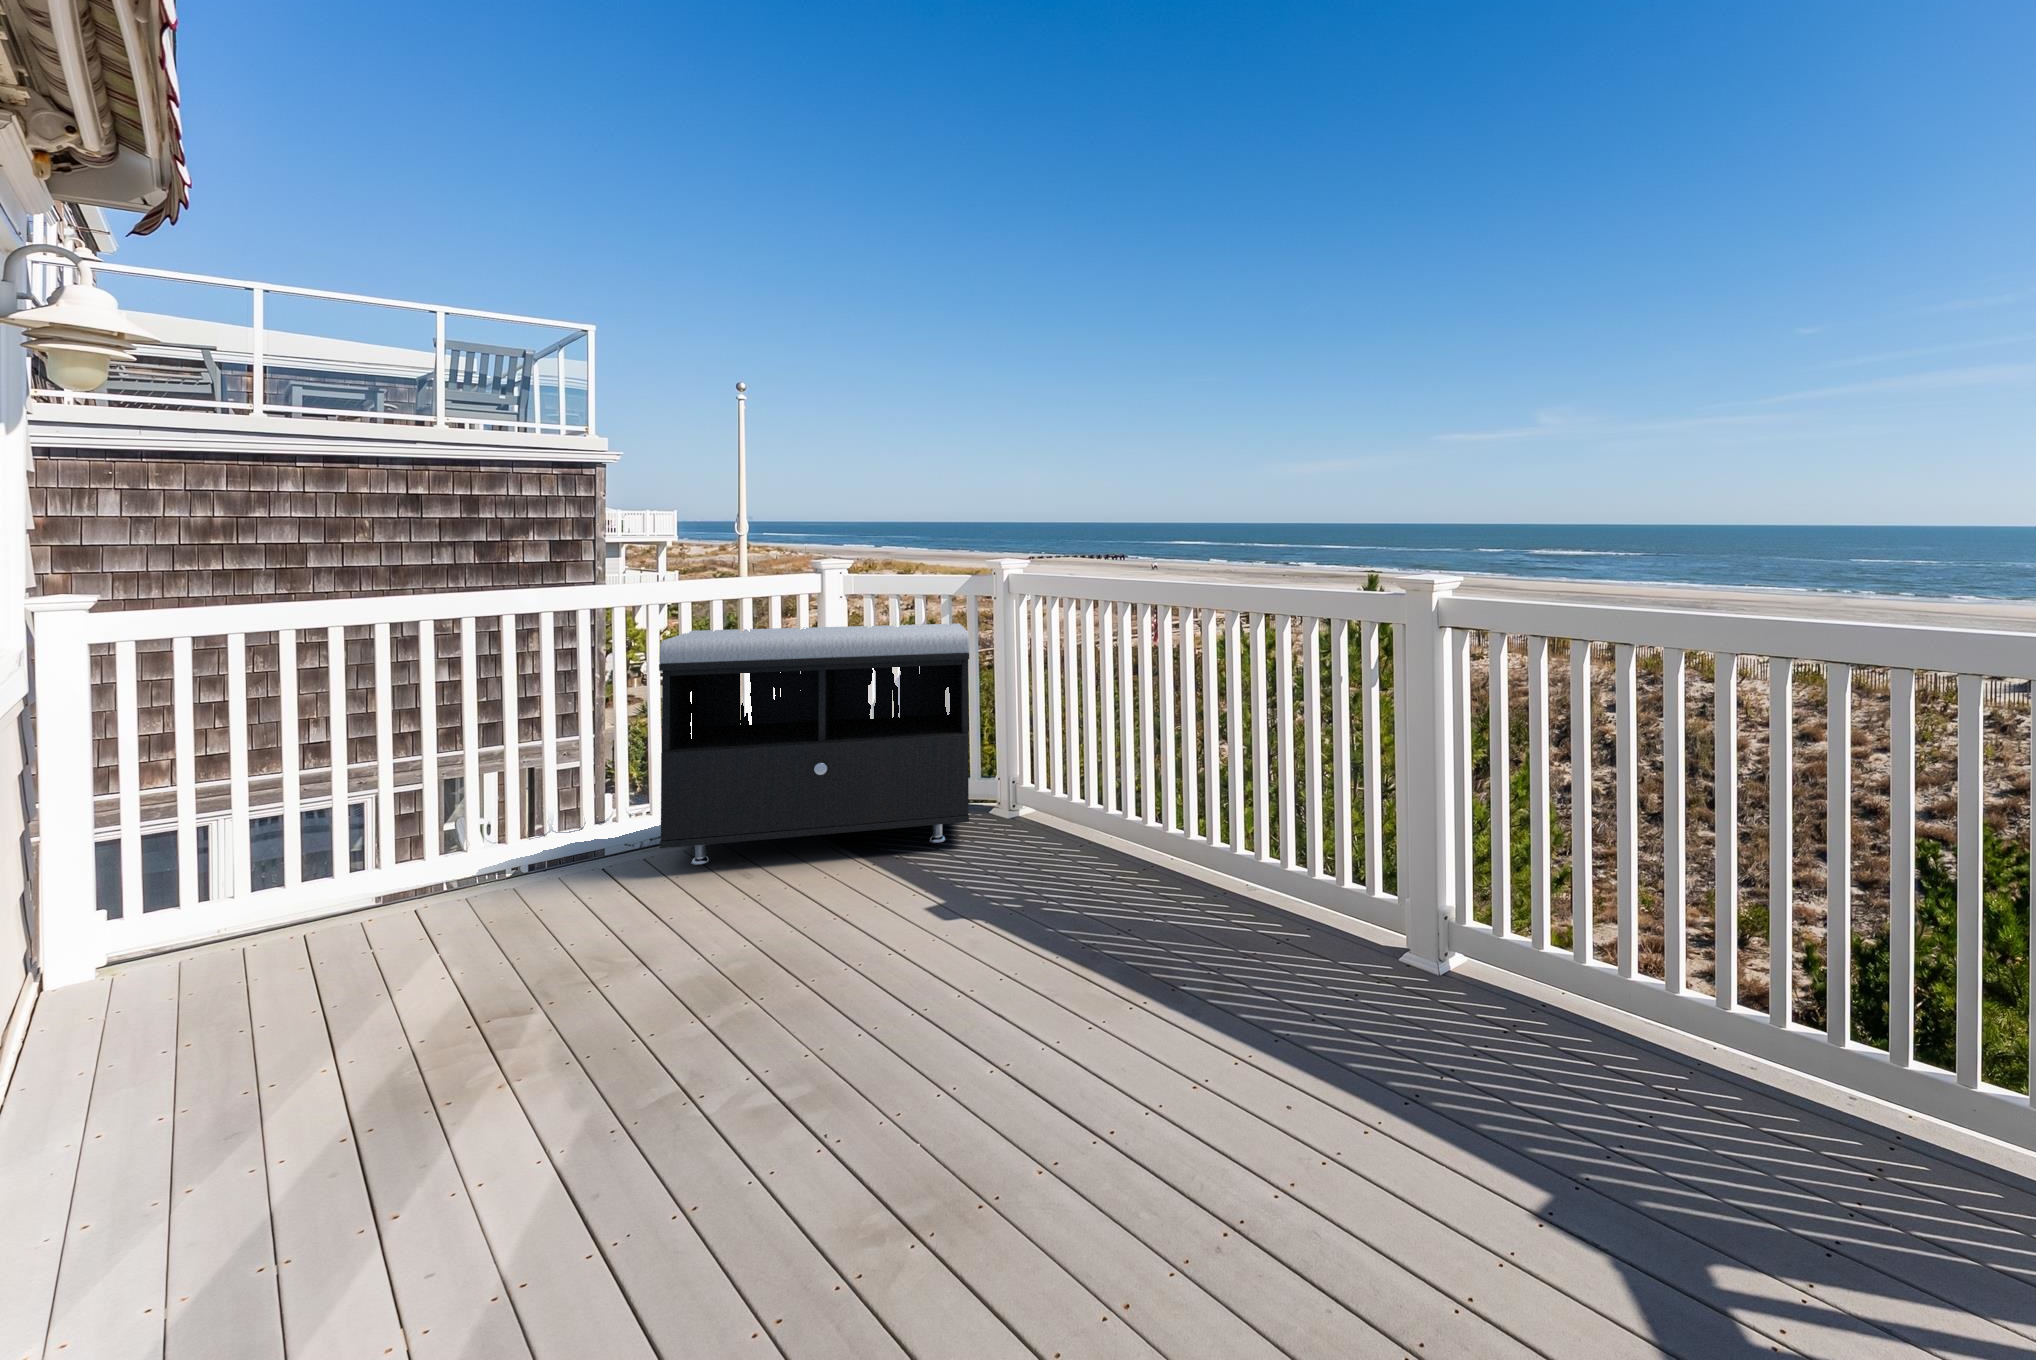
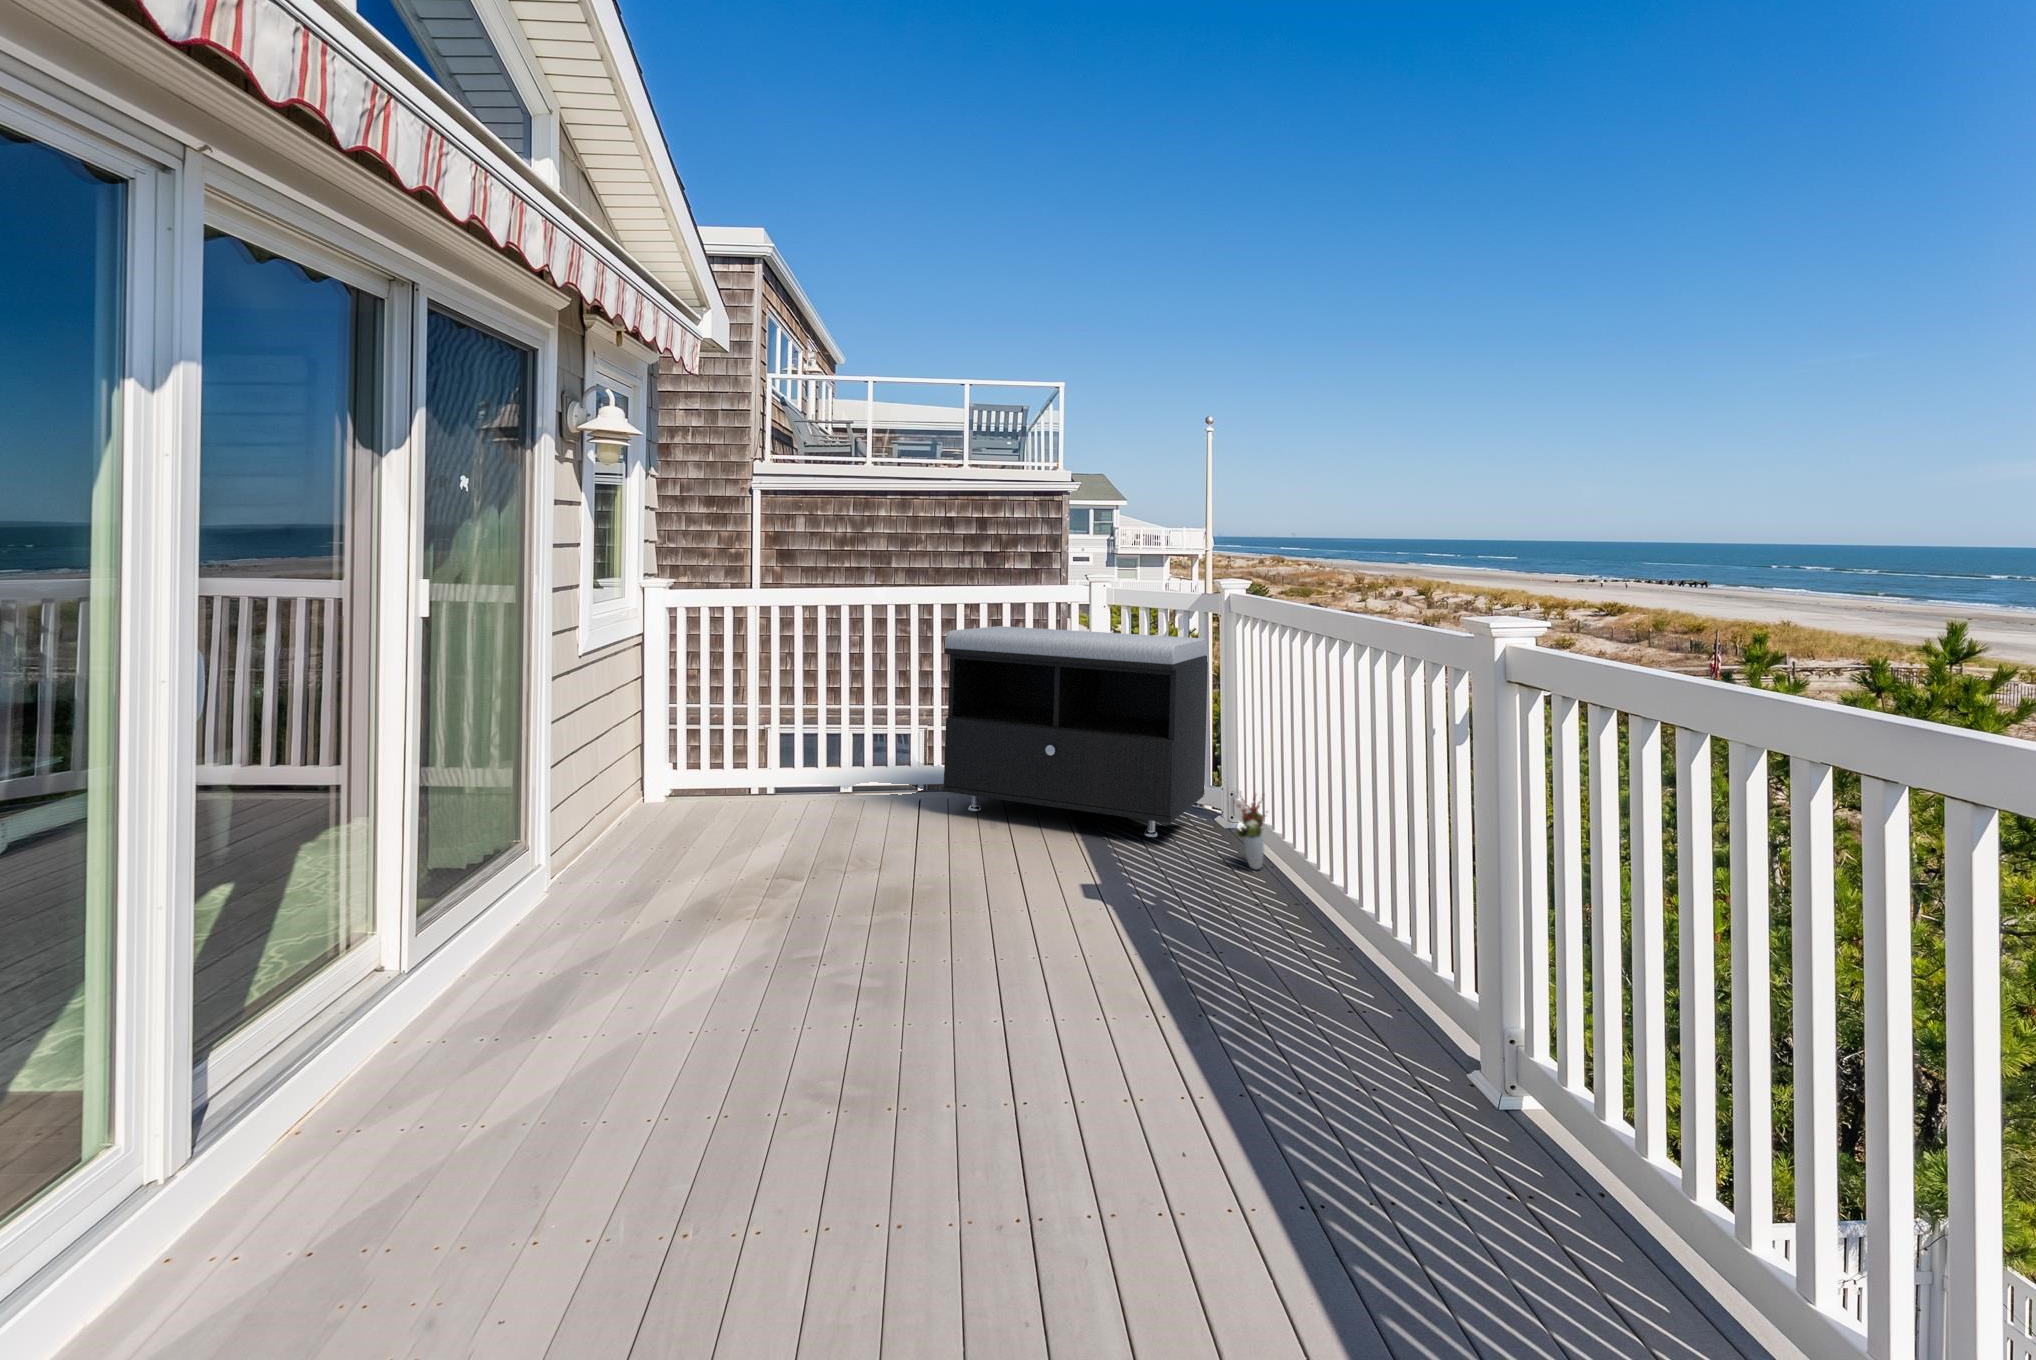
decorative plant: none [1040,771,1078,848] -> present [1236,791,1265,870]

